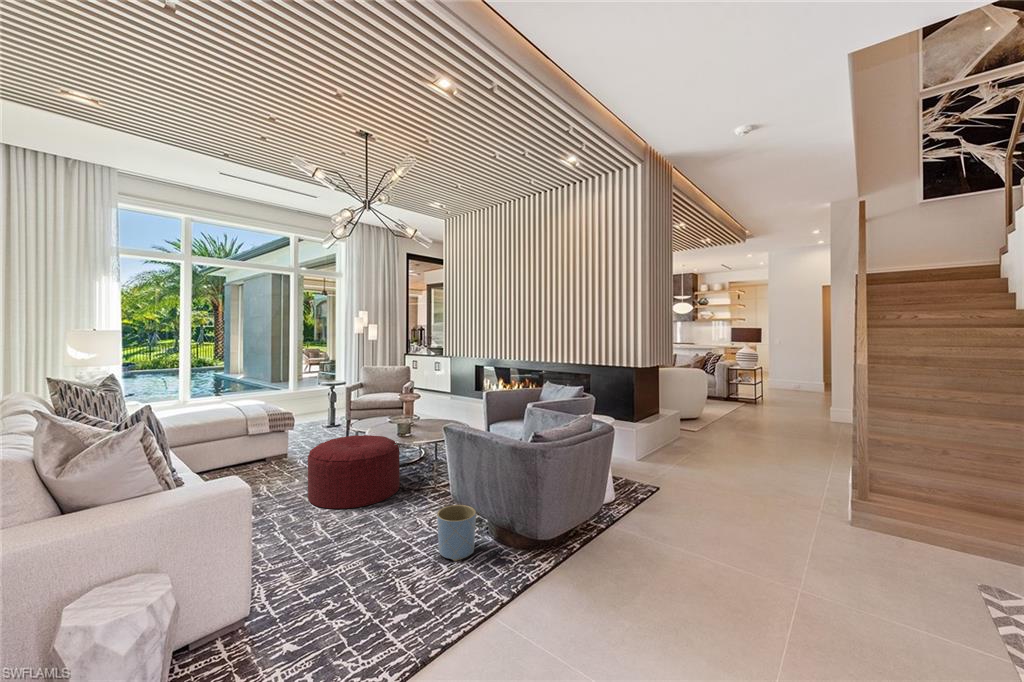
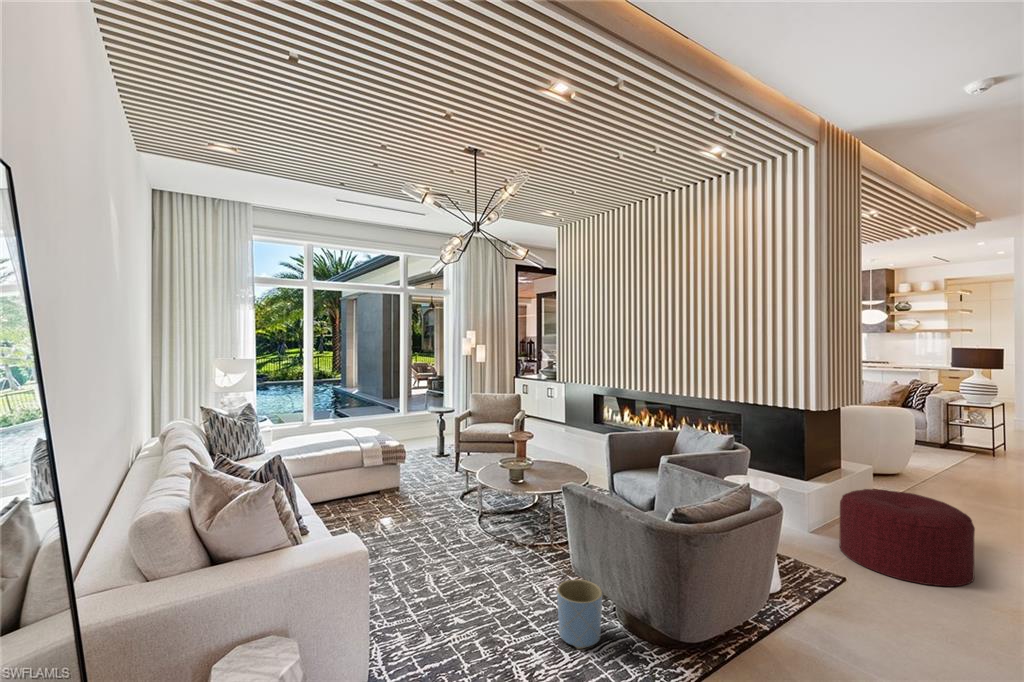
ottoman: present [308,435,400,509] -> present [839,489,975,586]

